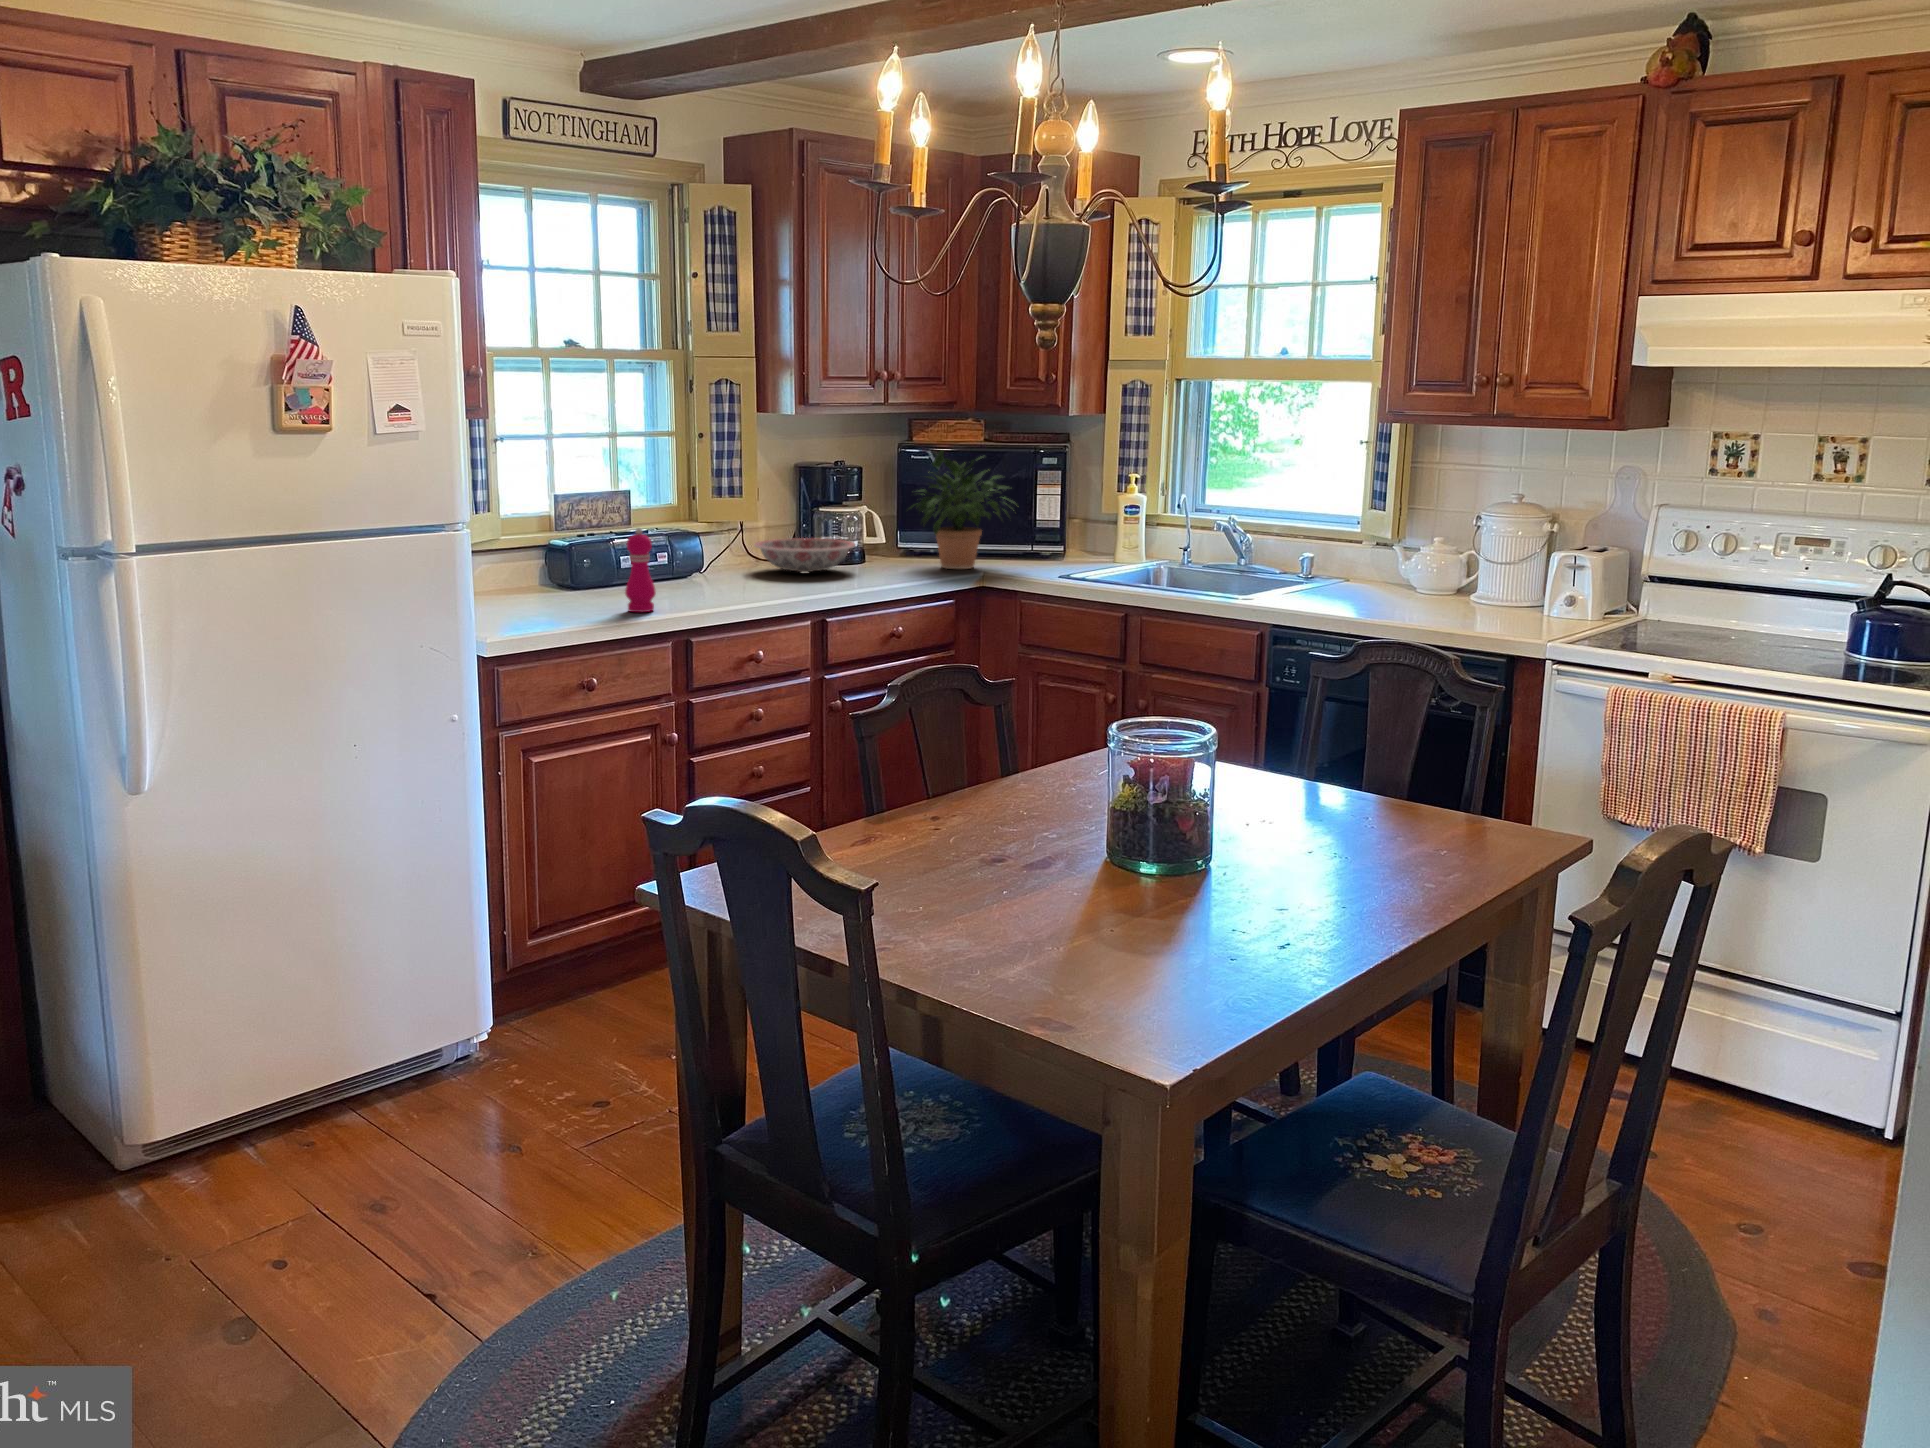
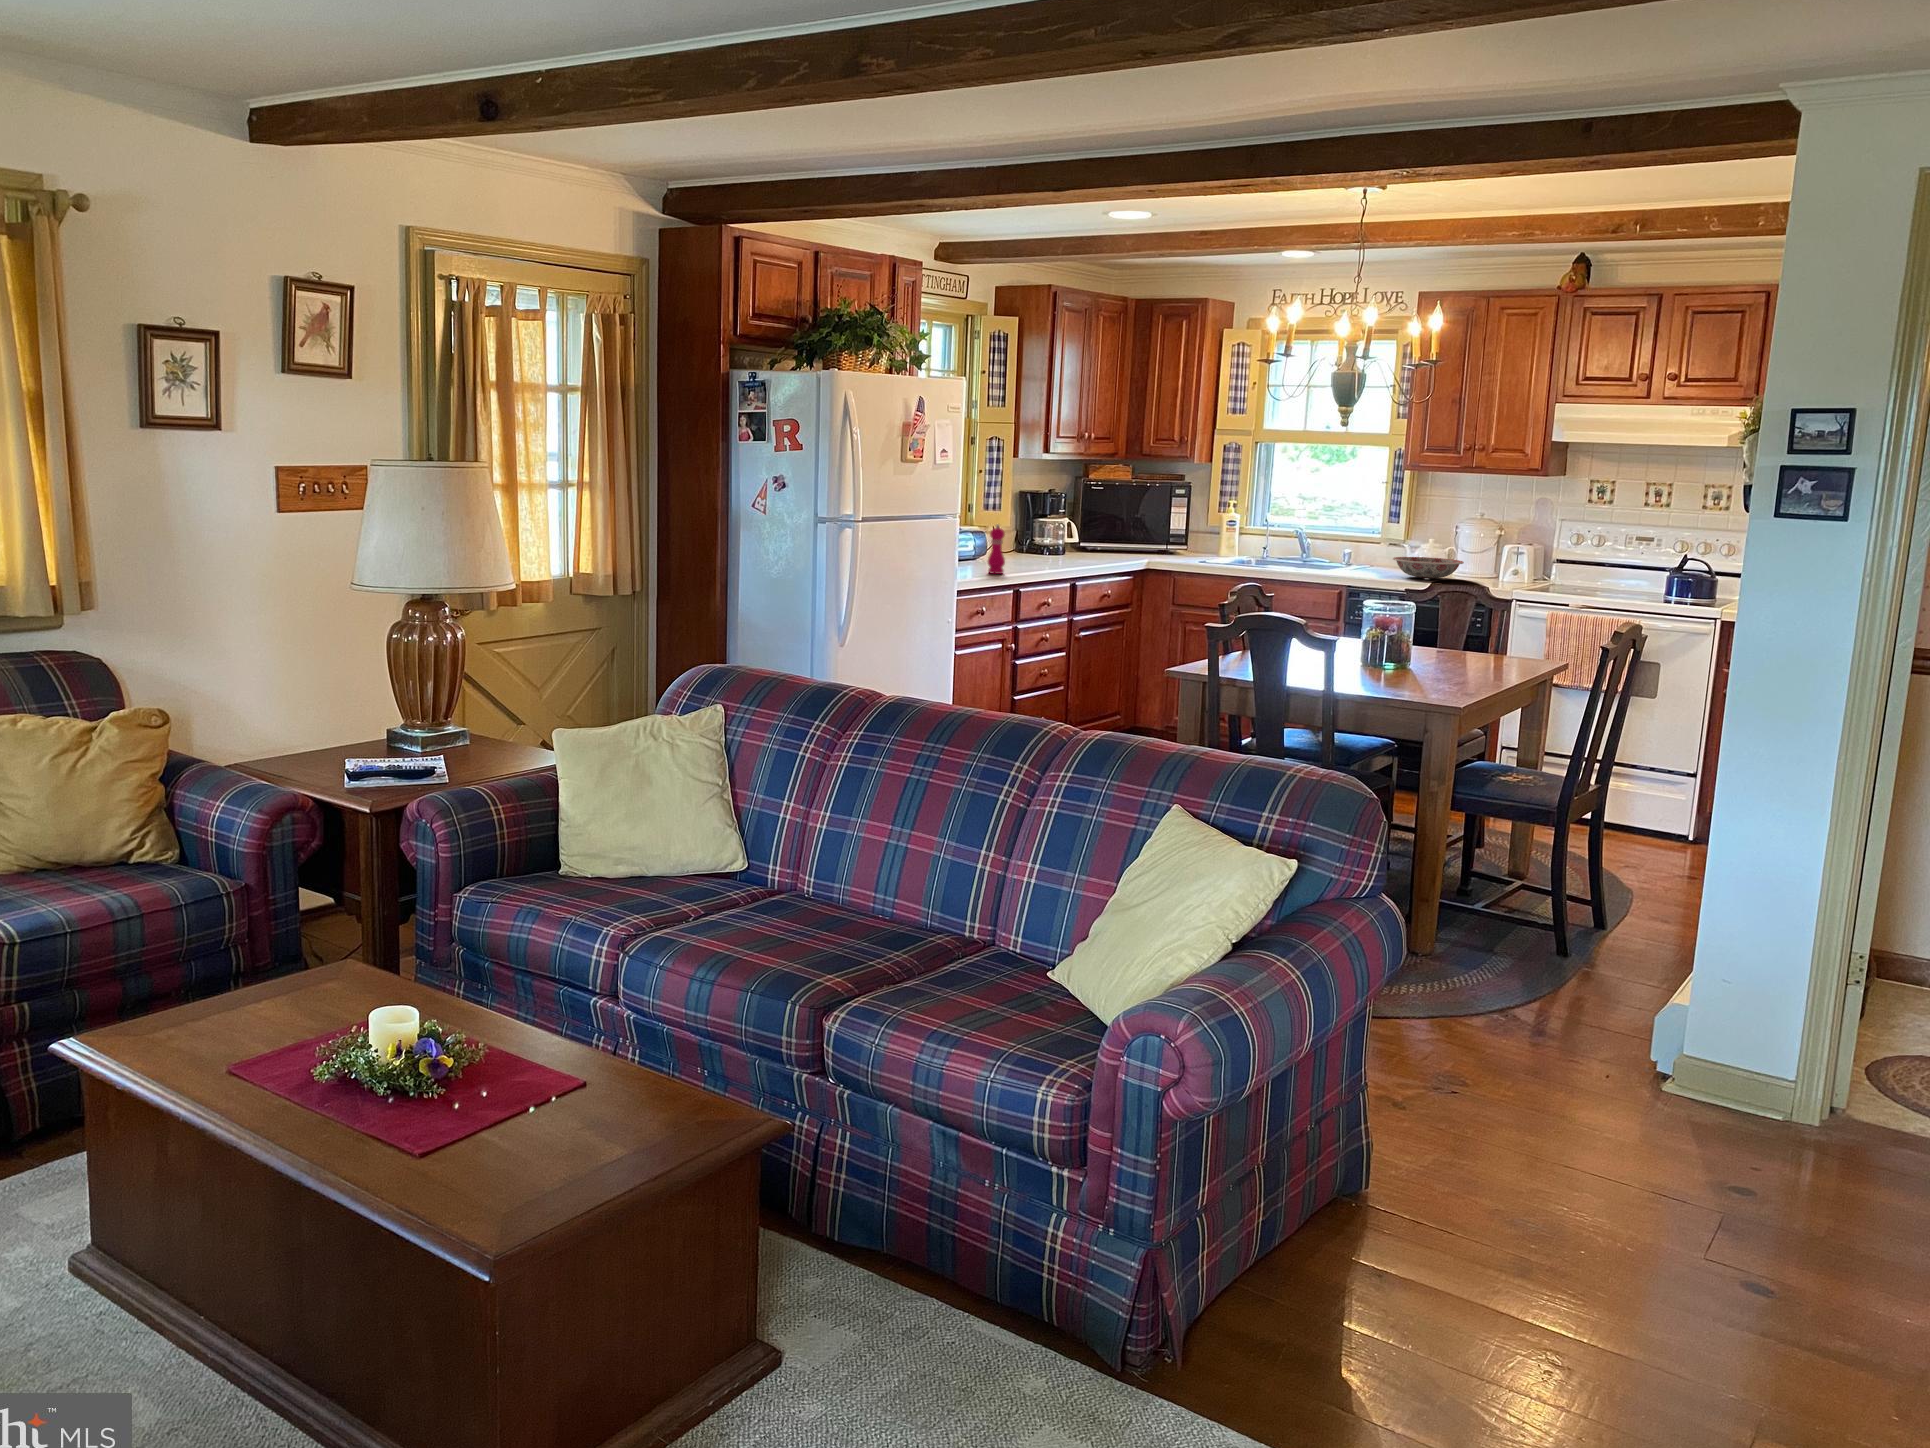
potted plant: present [907,450,1015,569] -> none [1097,483,1169,558]
ceramic bowl: present [754,538,855,572] -> present [1393,557,1464,579]

